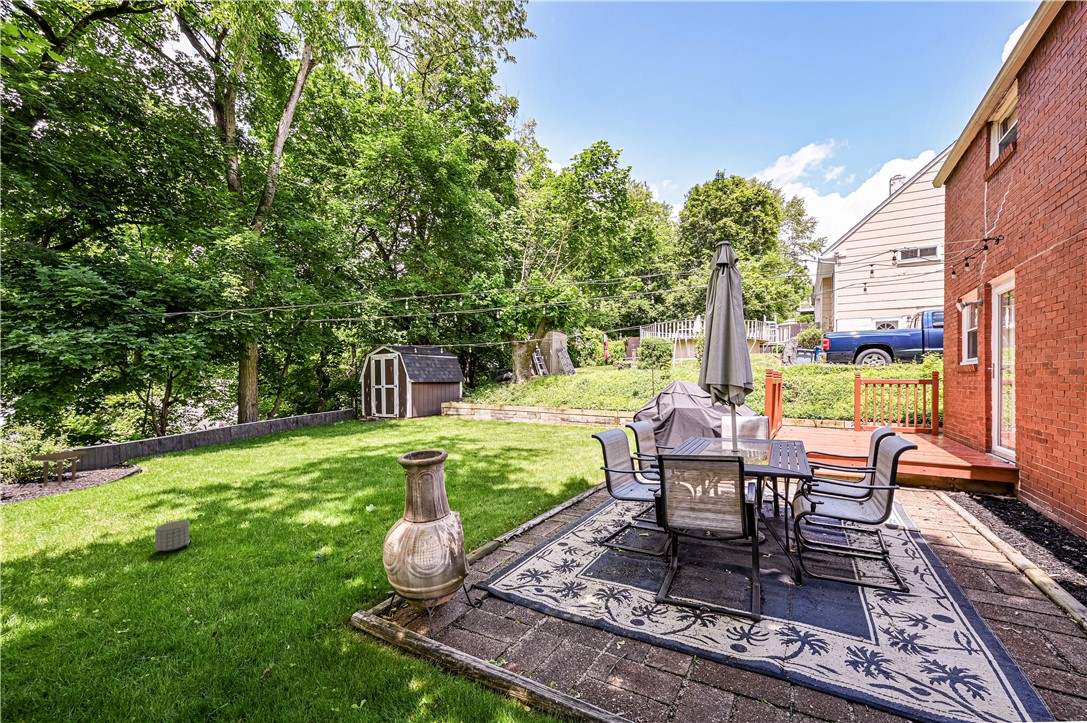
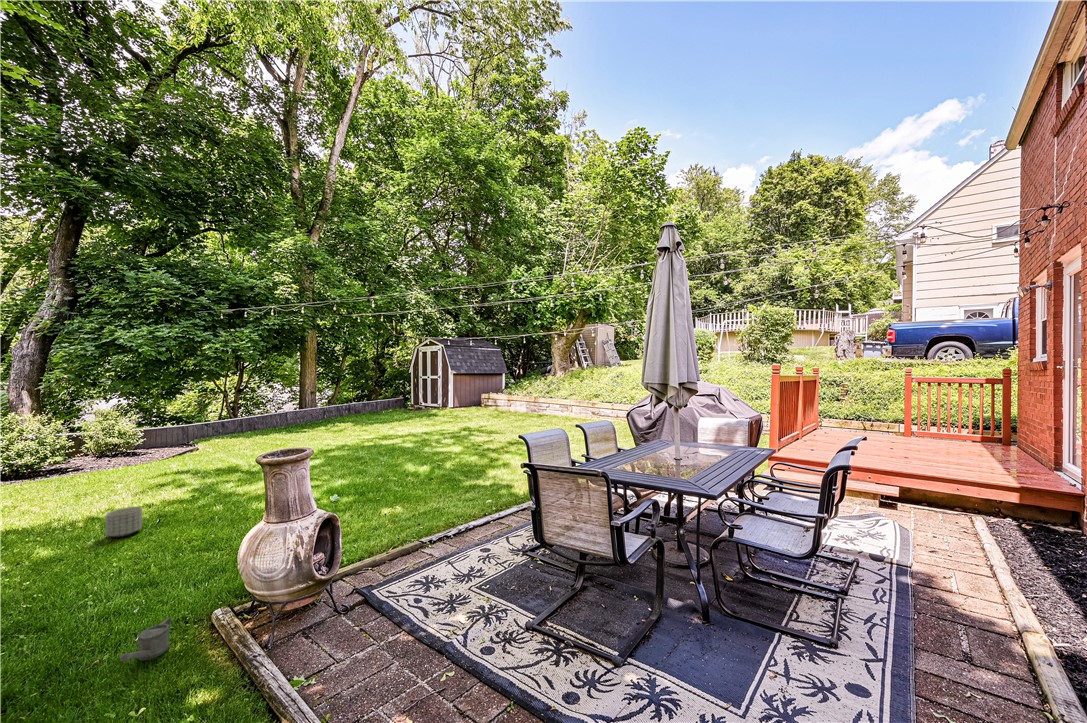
side table: present [32,451,86,487] -> none [97,429,143,459]
watering can: none [313,593,334,626] -> present [120,617,171,661]

